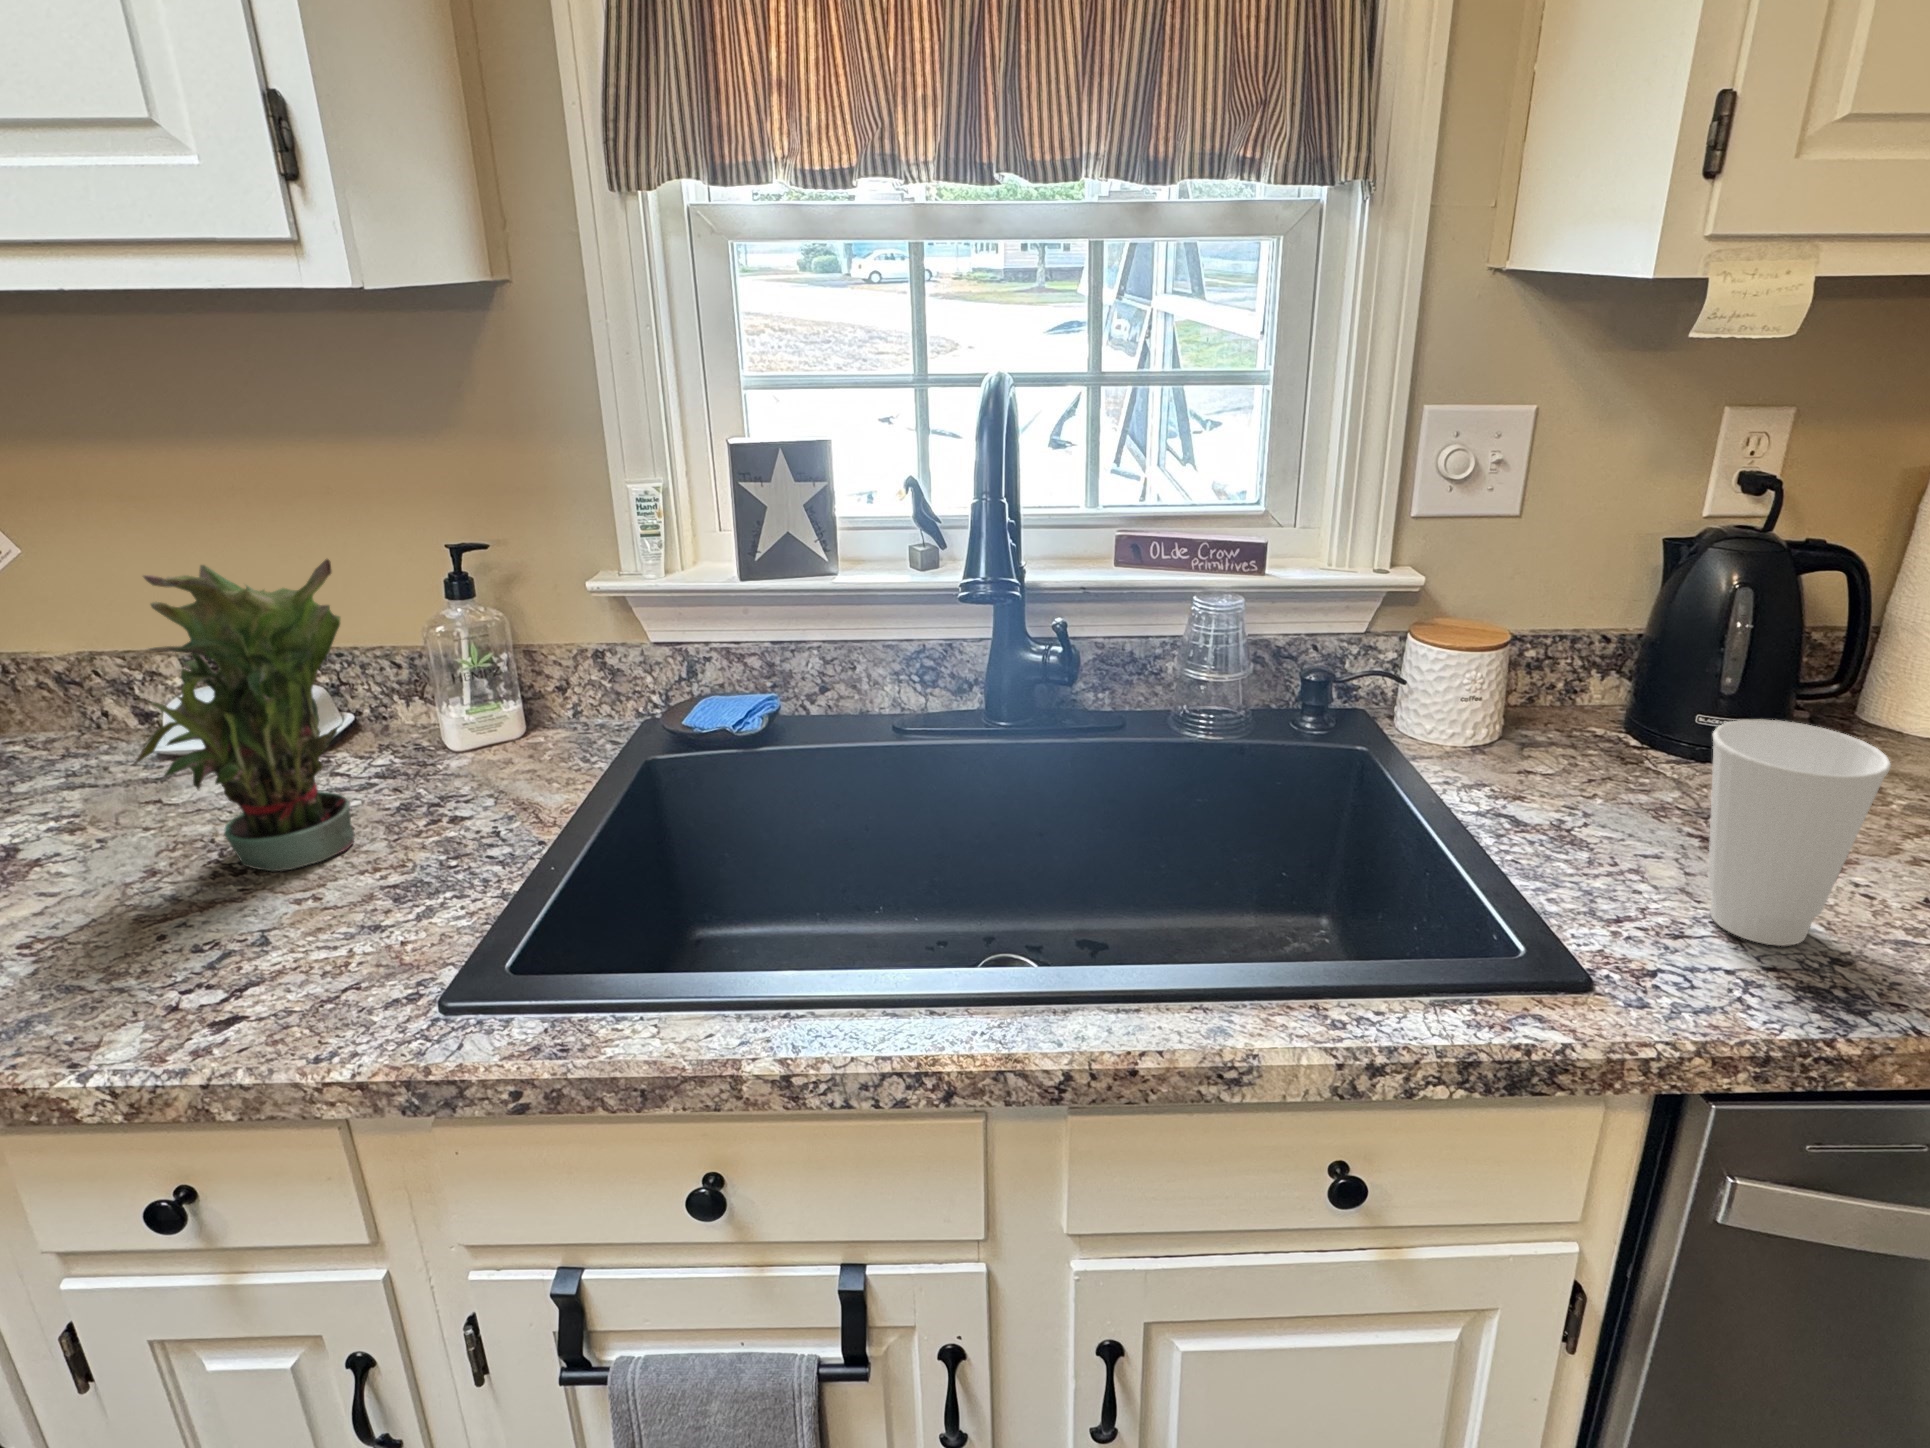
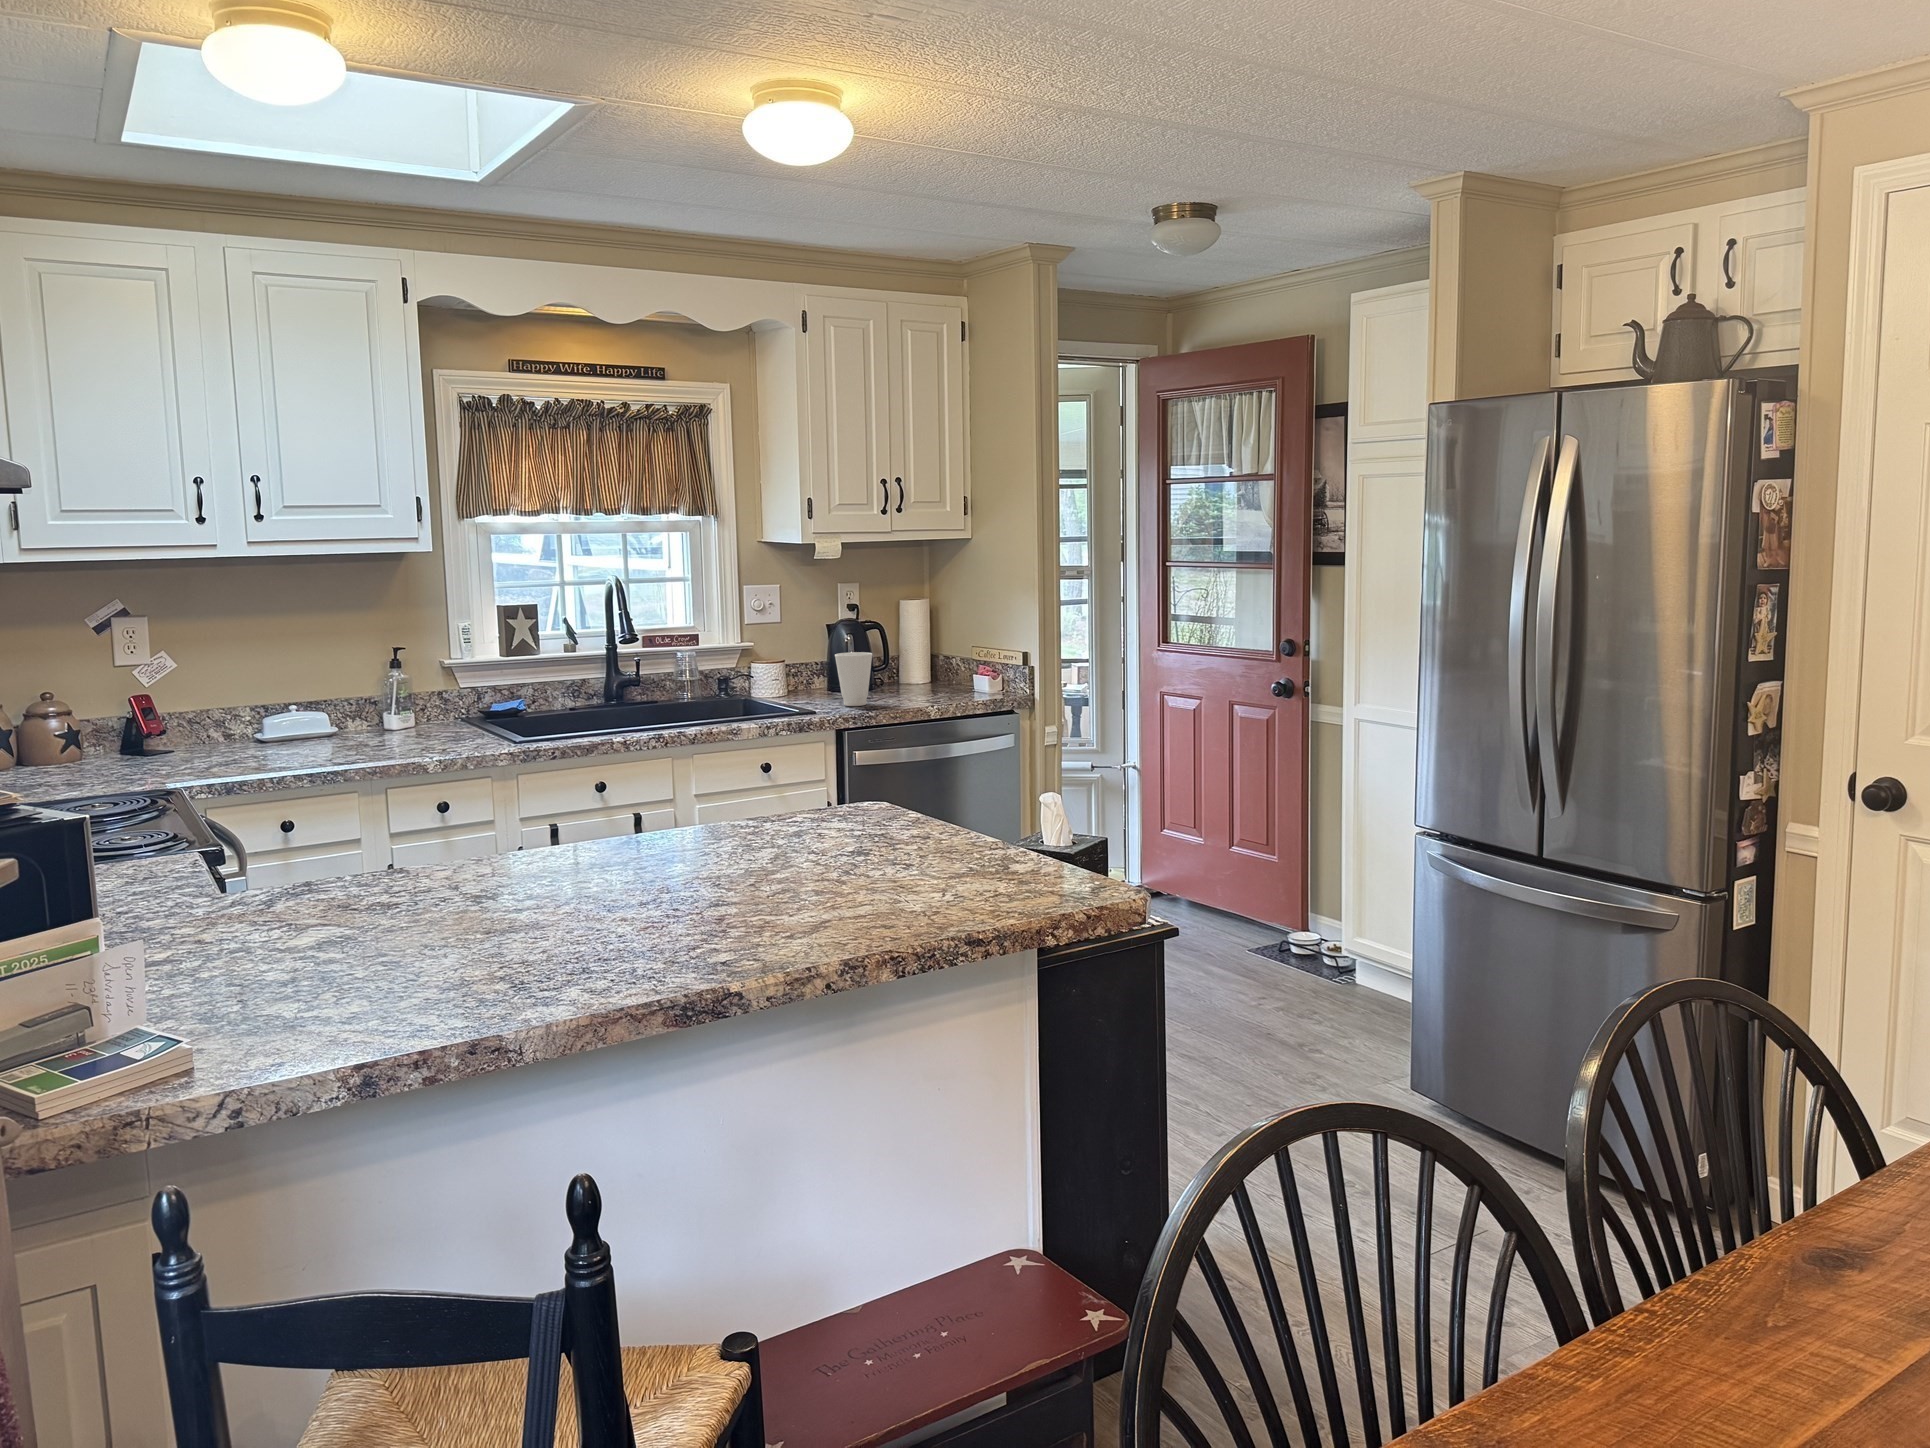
potted plant: present [135,559,355,871] -> none [350,634,423,744]

